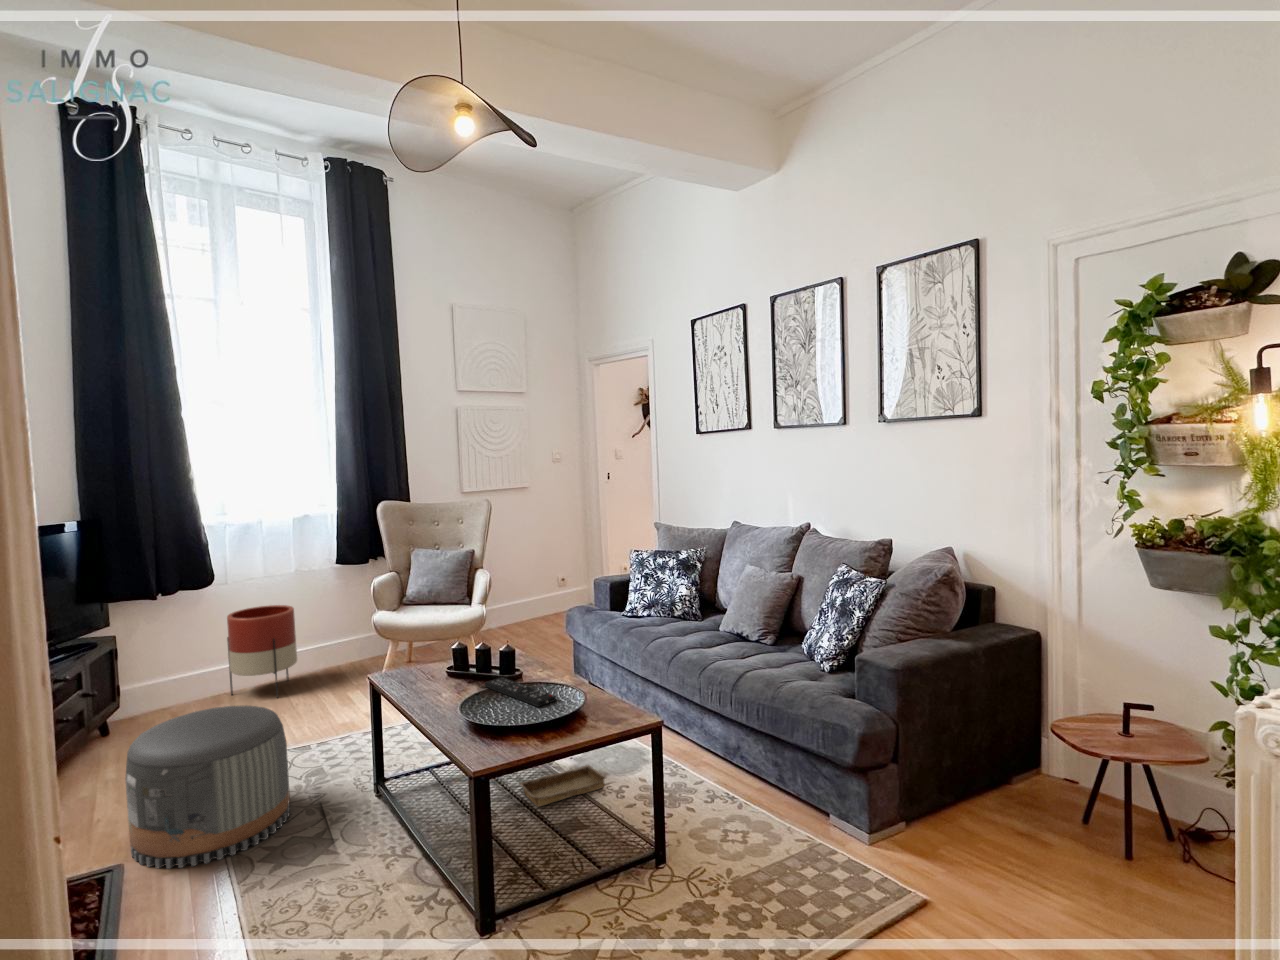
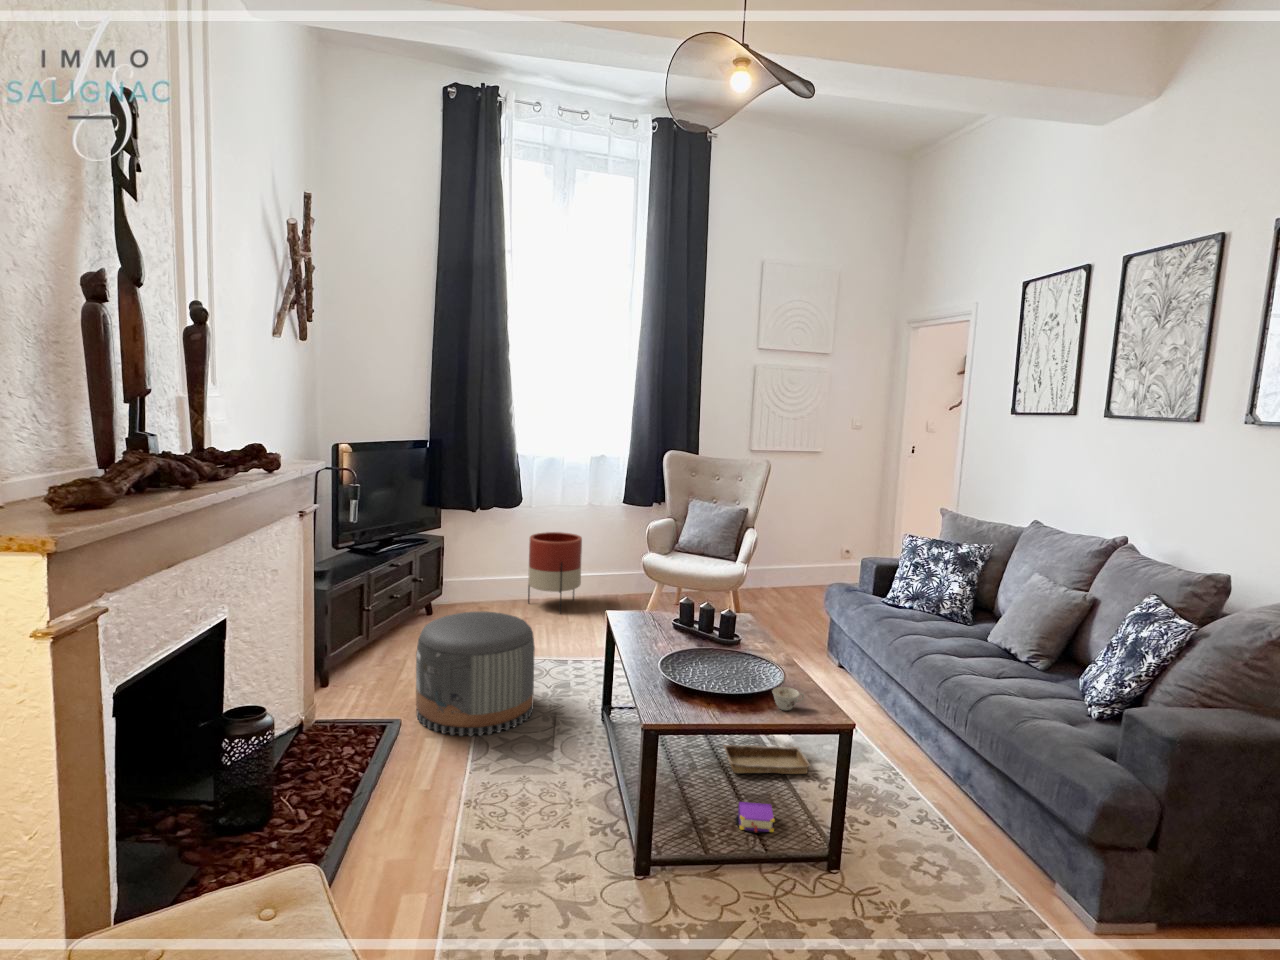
remote control: present [485,677,556,707] -> none [695,639,753,676]
teacup: none [588,702,617,725] -> present [772,687,804,710]
book: none [539,824,614,868] -> present [735,802,775,833]

